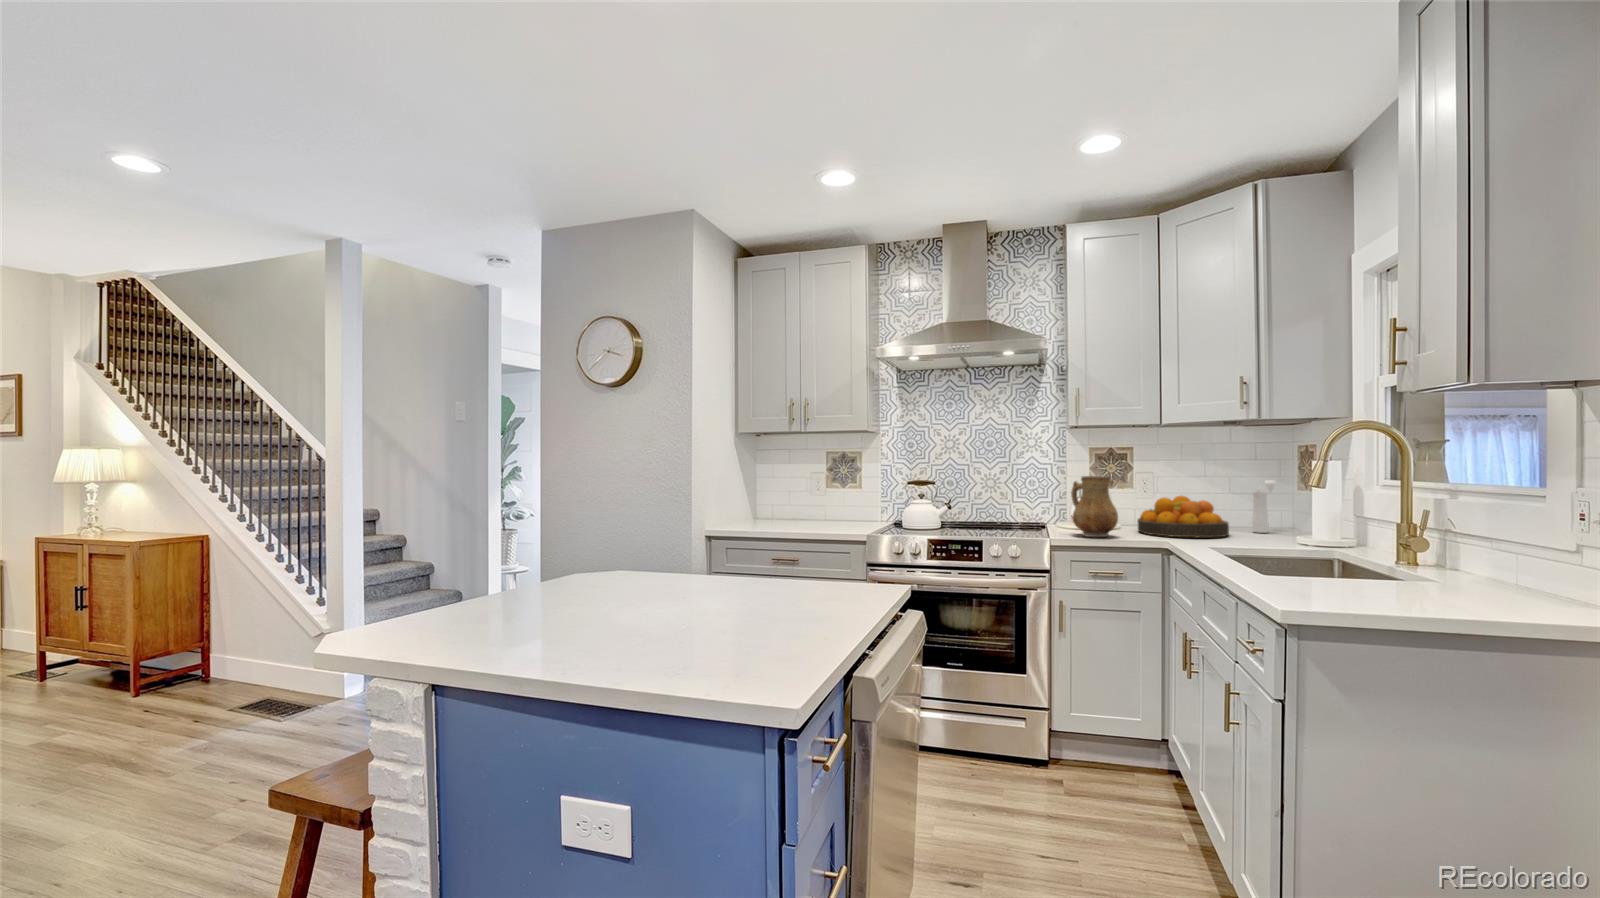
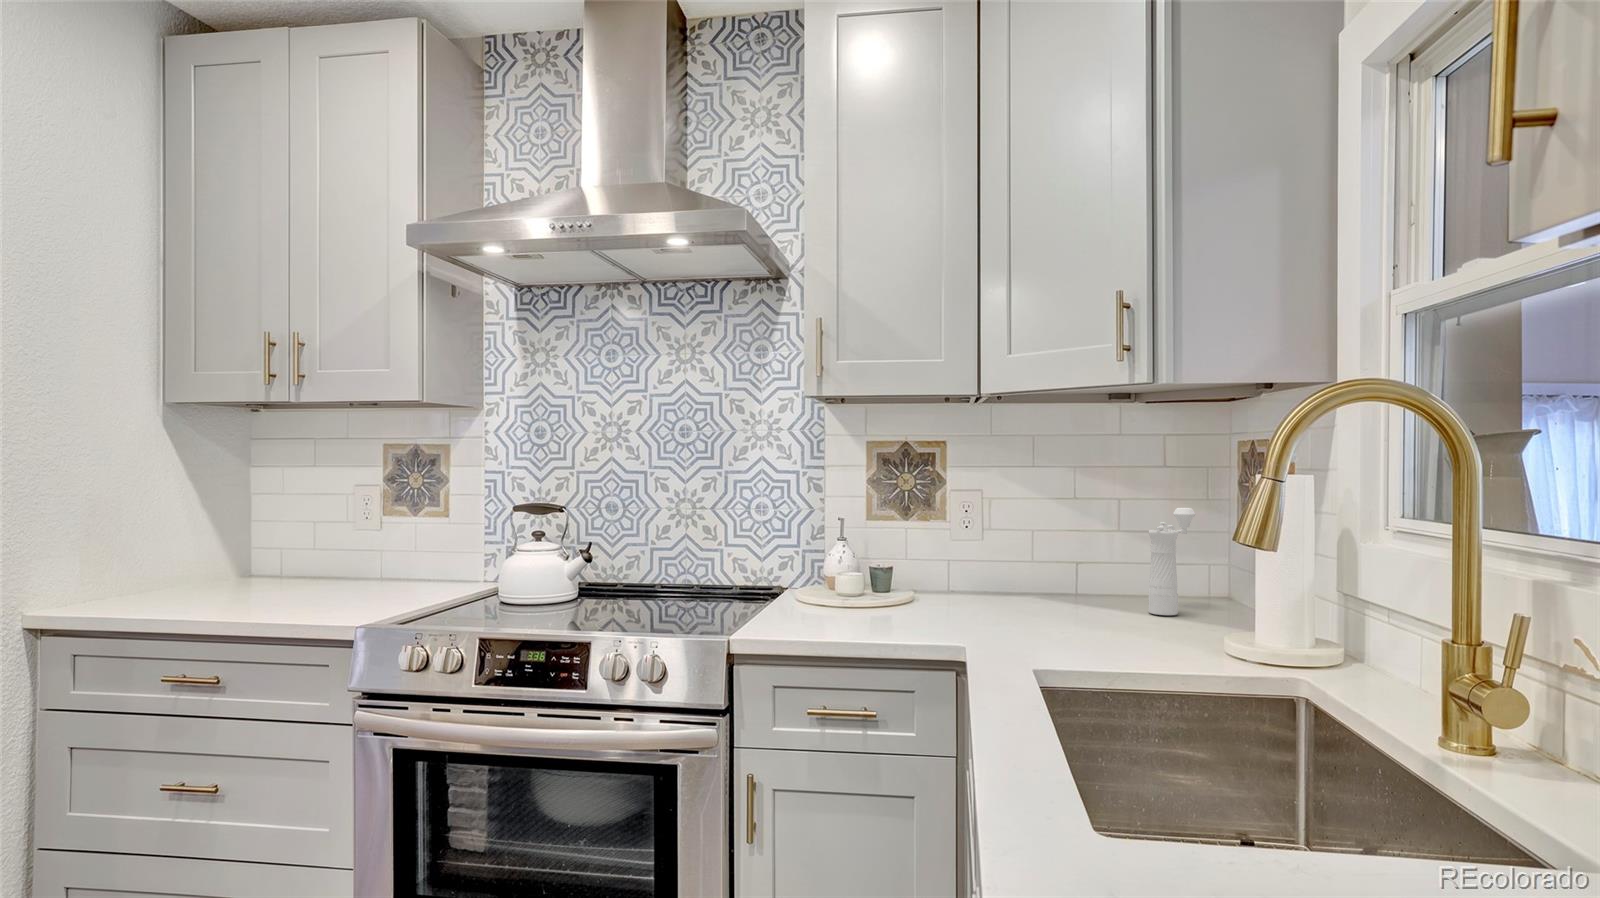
ceramic pitcher: present [1071,476,1118,537] -> none [784,501,875,635]
fruit bowl: present [1138,496,1229,537] -> none [929,539,1100,633]

